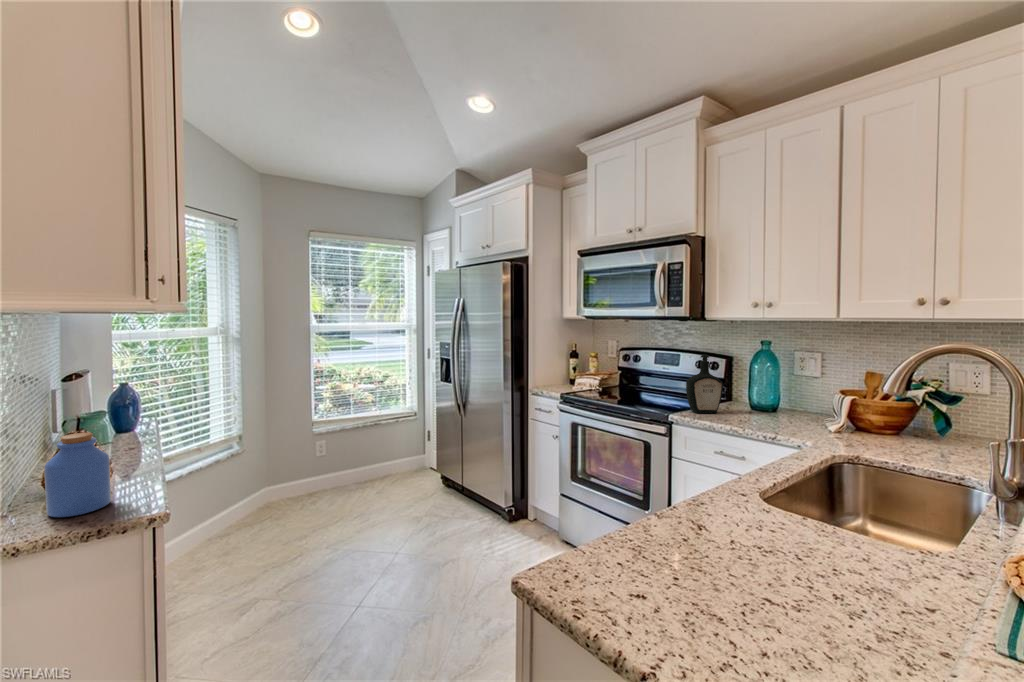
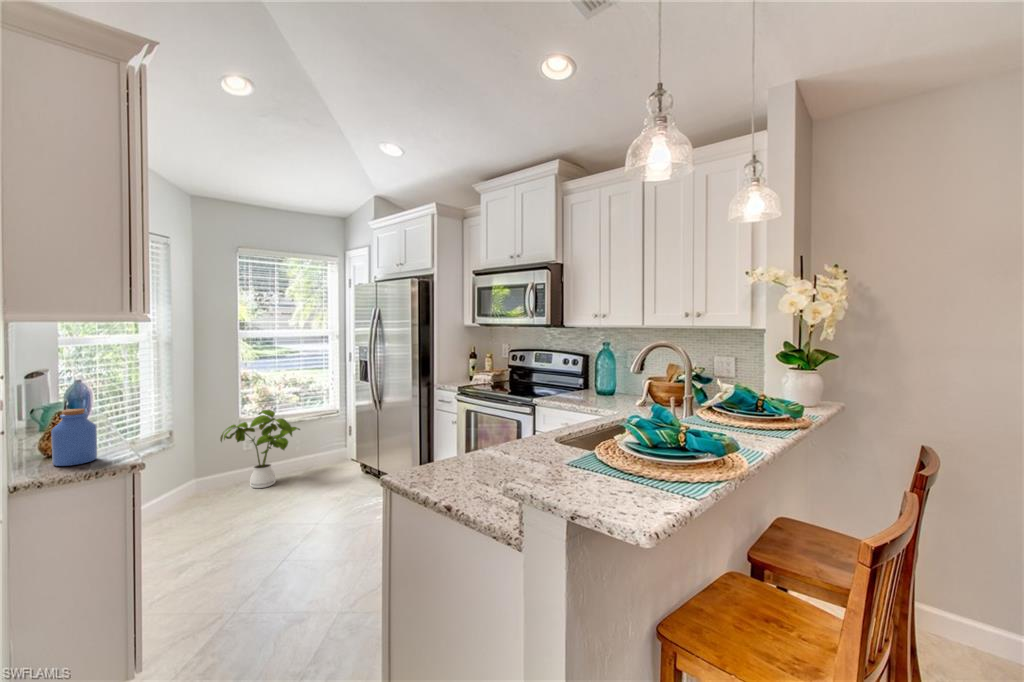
bottle: present [686,354,723,414] -> none [548,353,574,398]
house plant: none [294,412,377,498] -> present [220,410,300,488]

